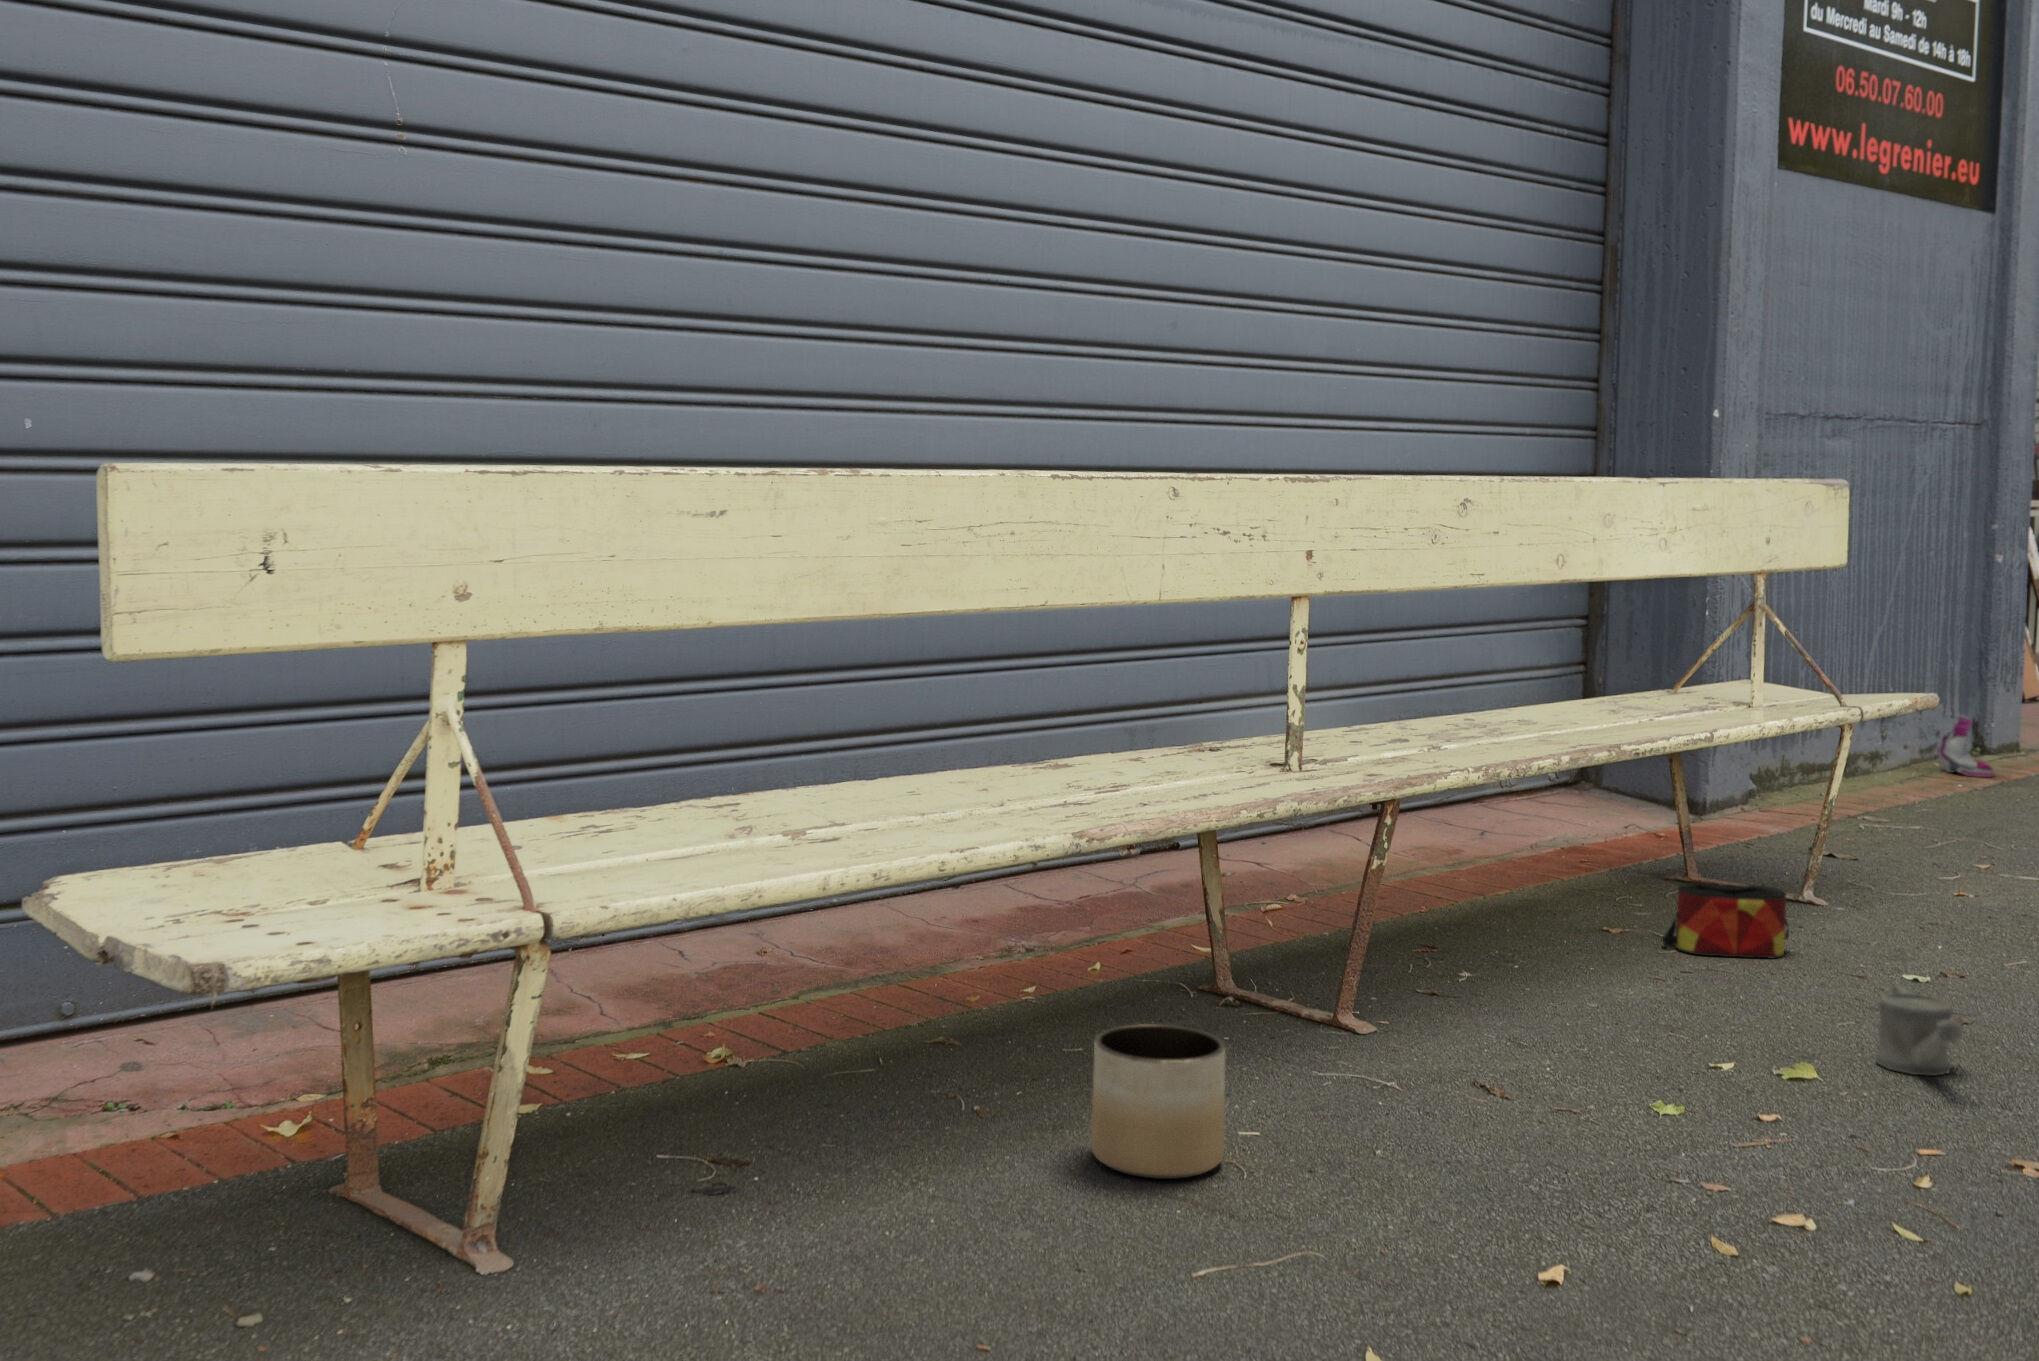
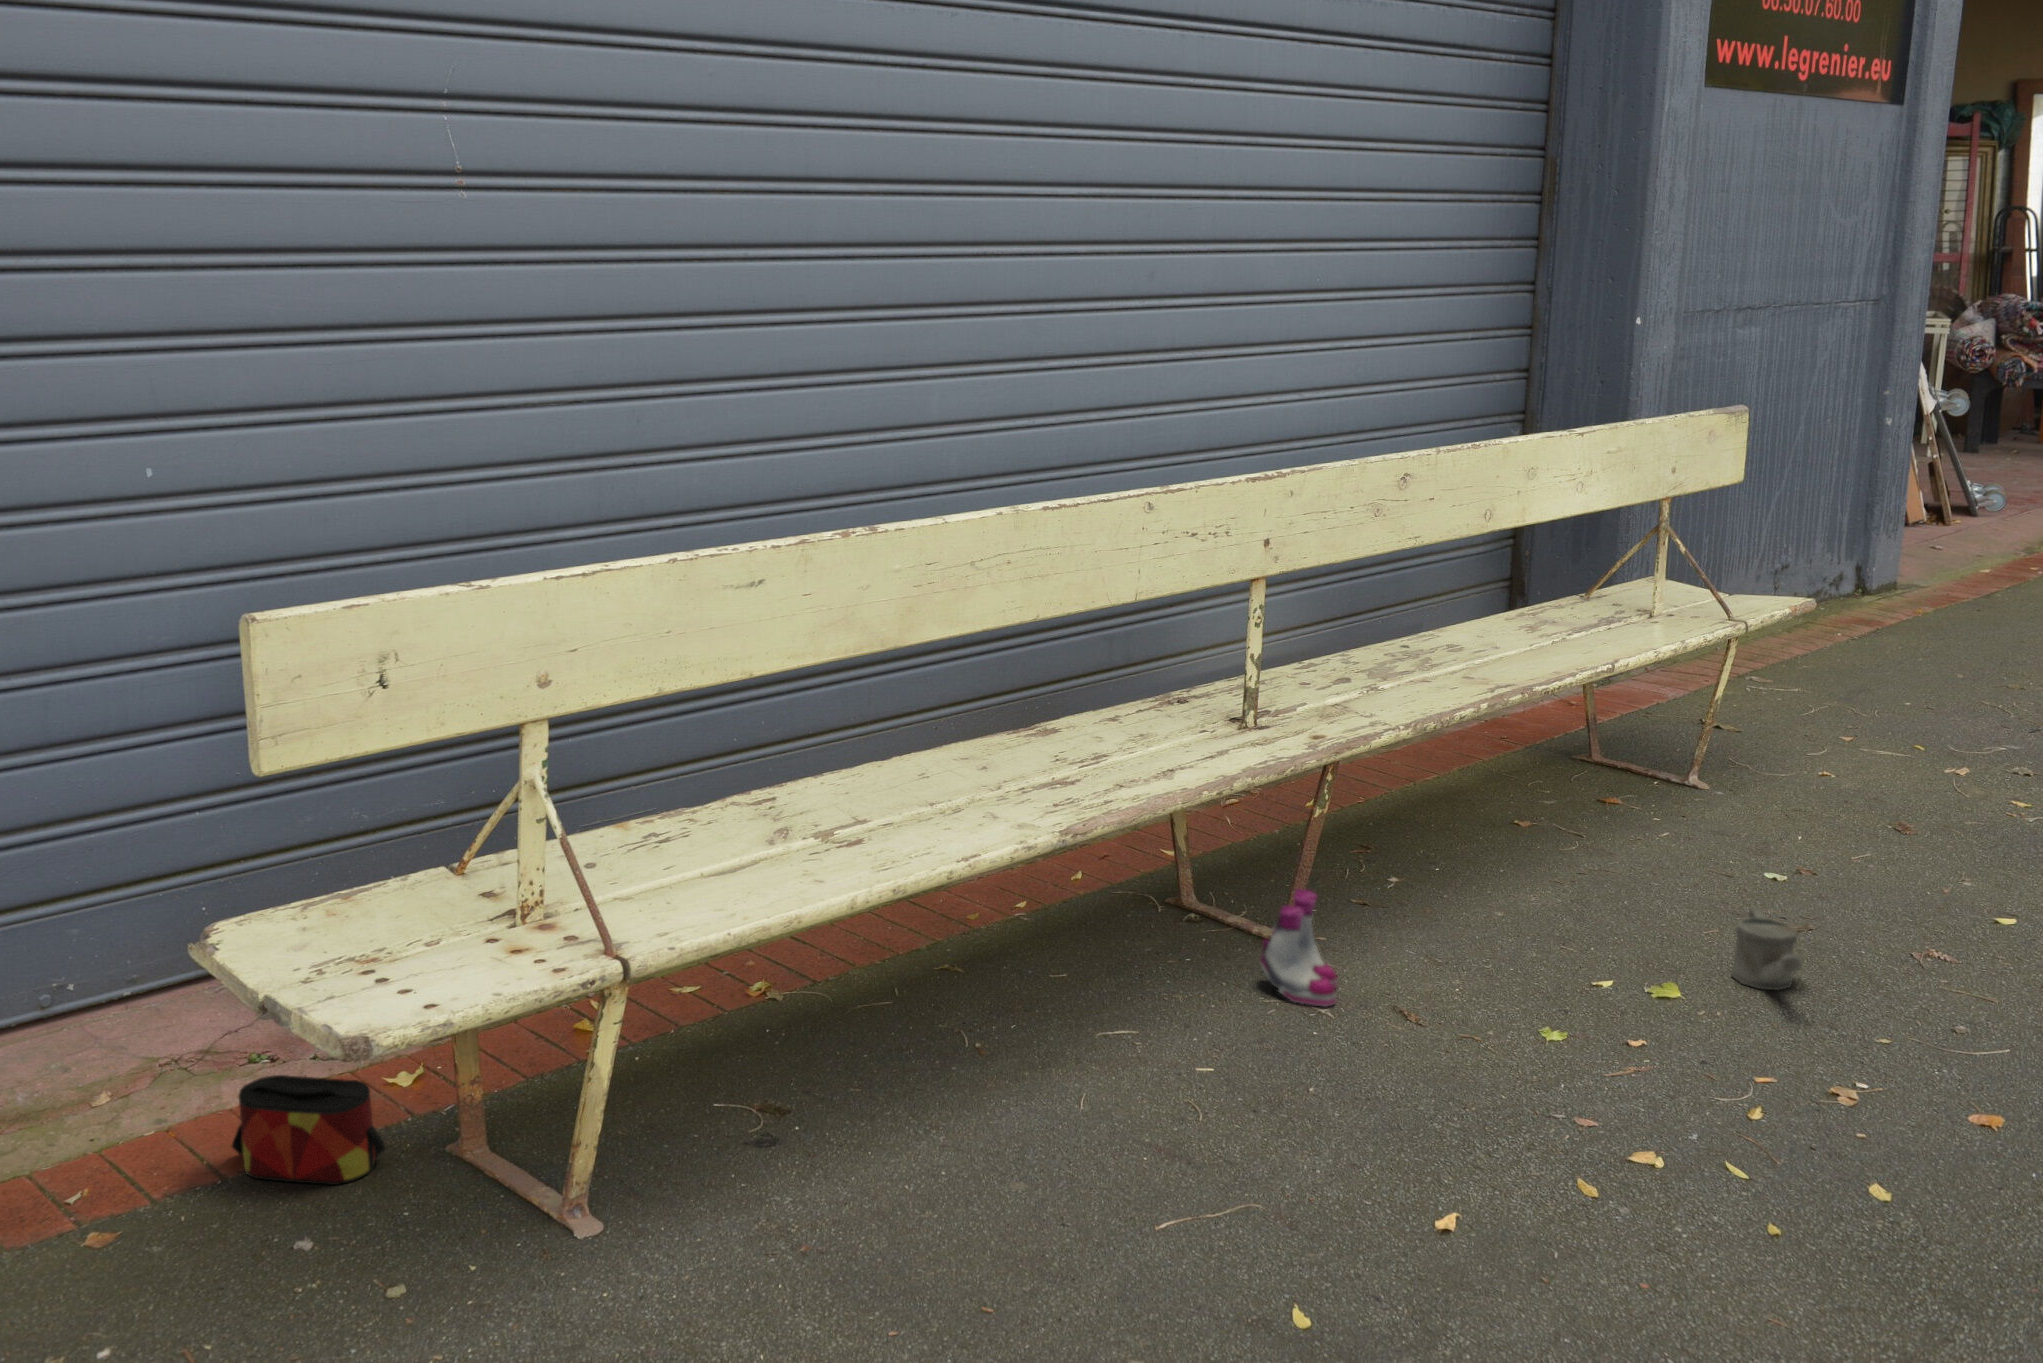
boots: present [1938,717,1994,777] -> present [1261,889,1337,1006]
bag: present [1662,883,1789,958] -> present [232,1075,385,1185]
planter: present [1091,1024,1225,1179] -> none [1076,985,1187,1120]

